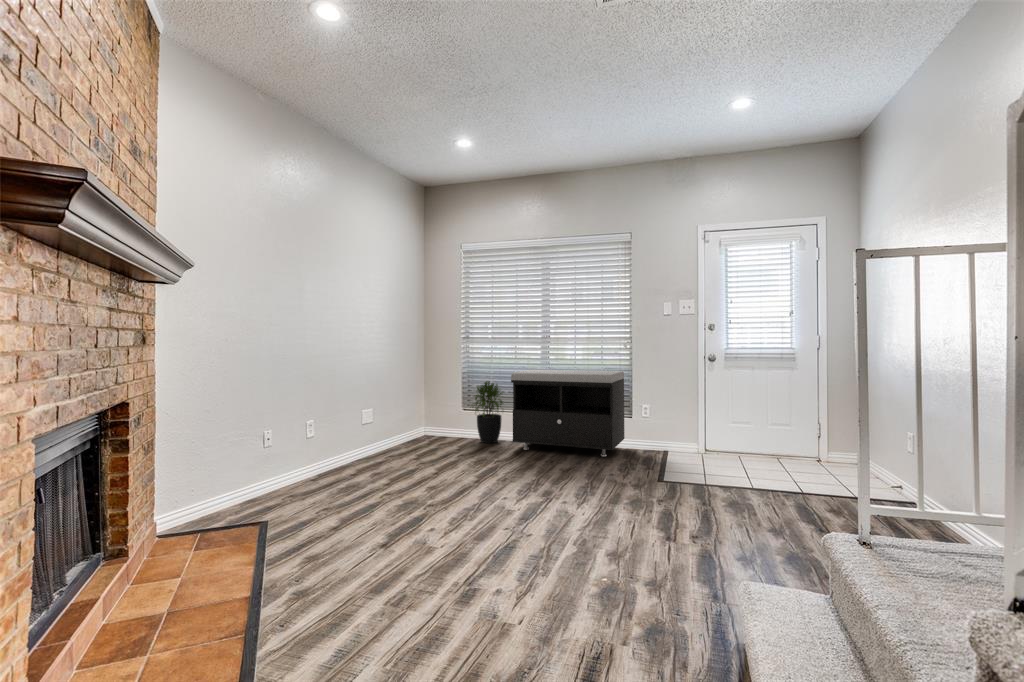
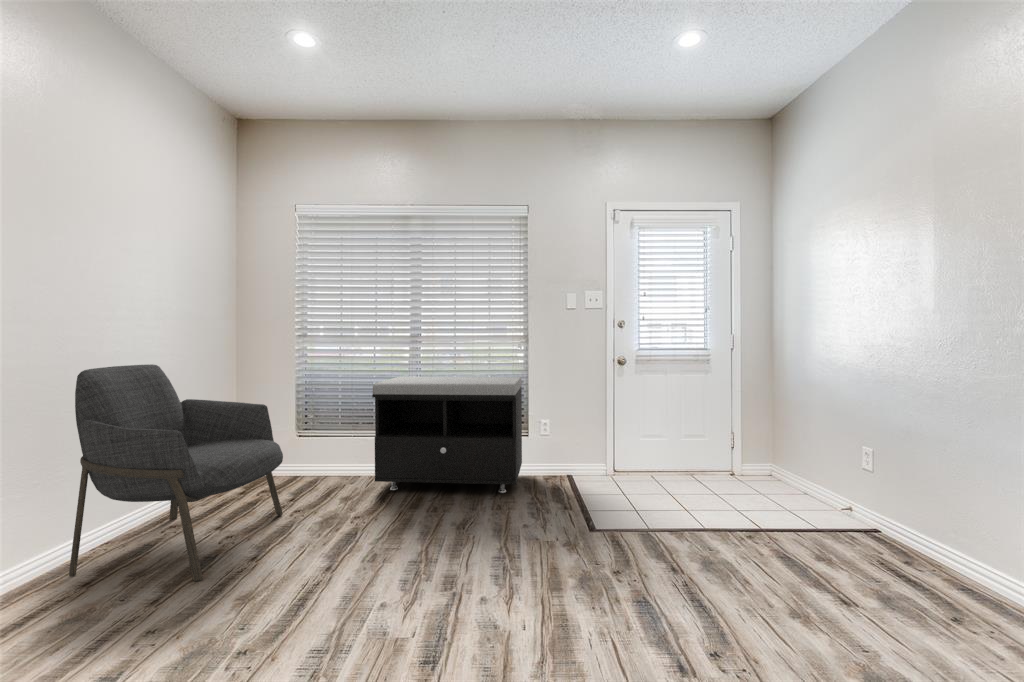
armchair: none [345,356,453,479] -> present [69,364,283,581]
potted plant: present [475,381,503,443] -> none [308,394,361,483]

